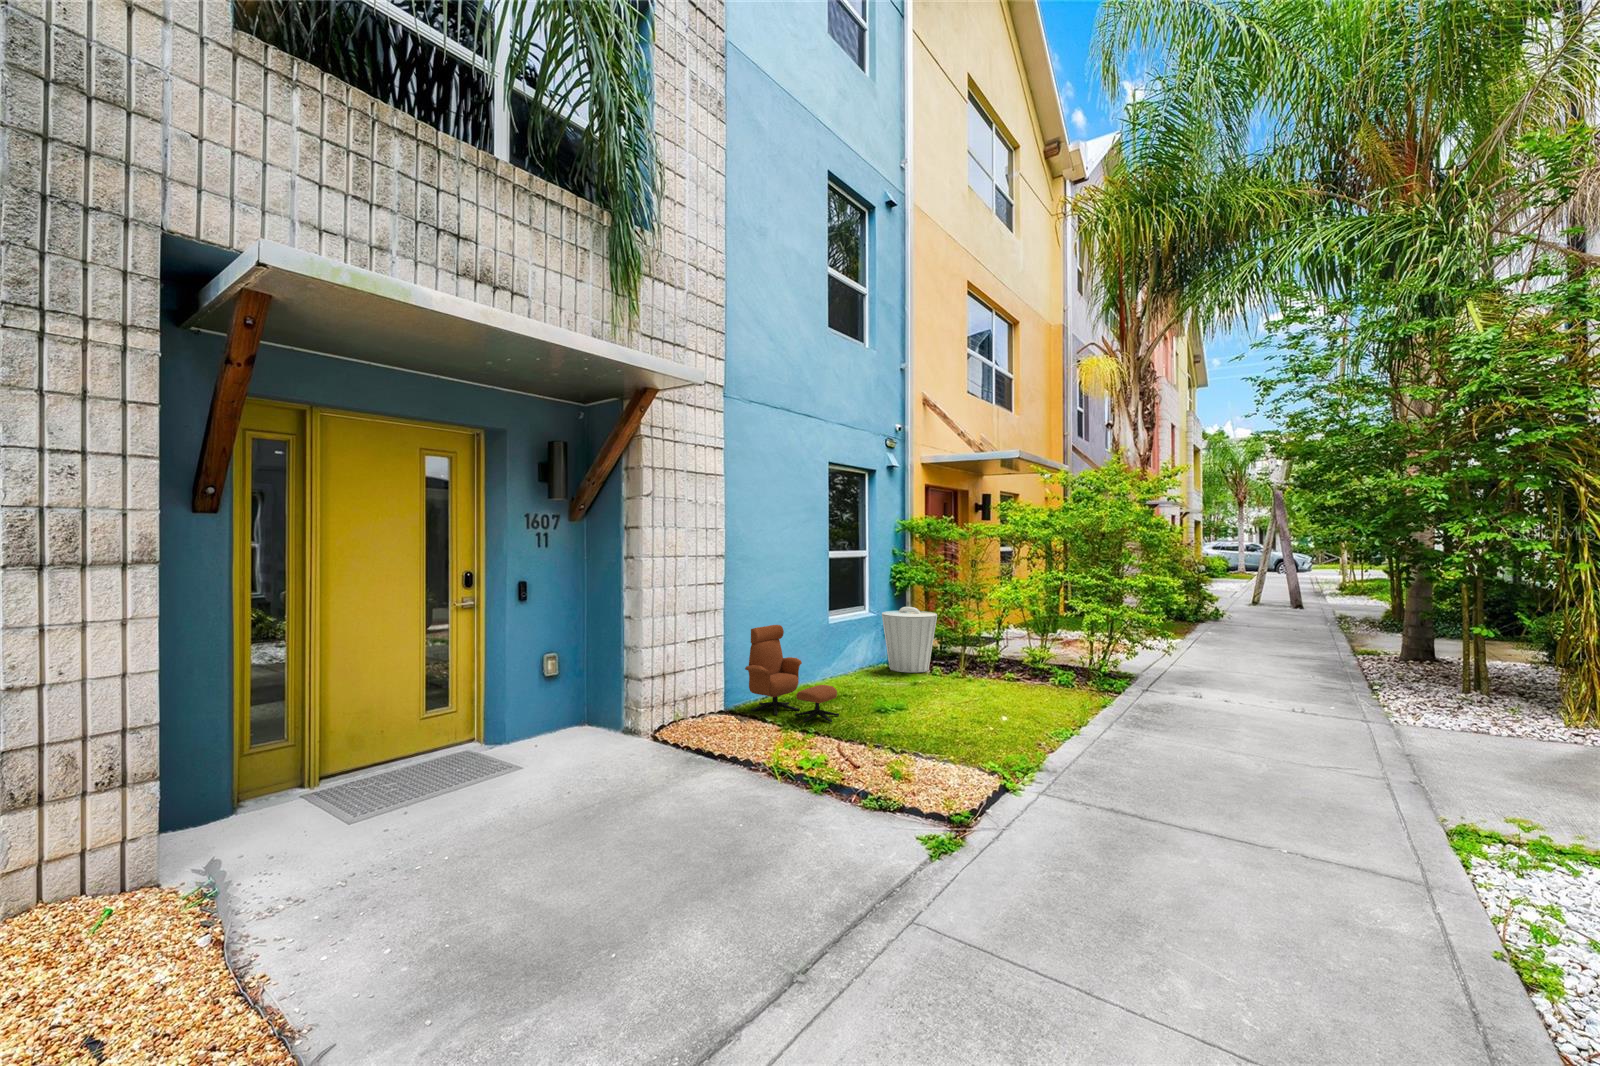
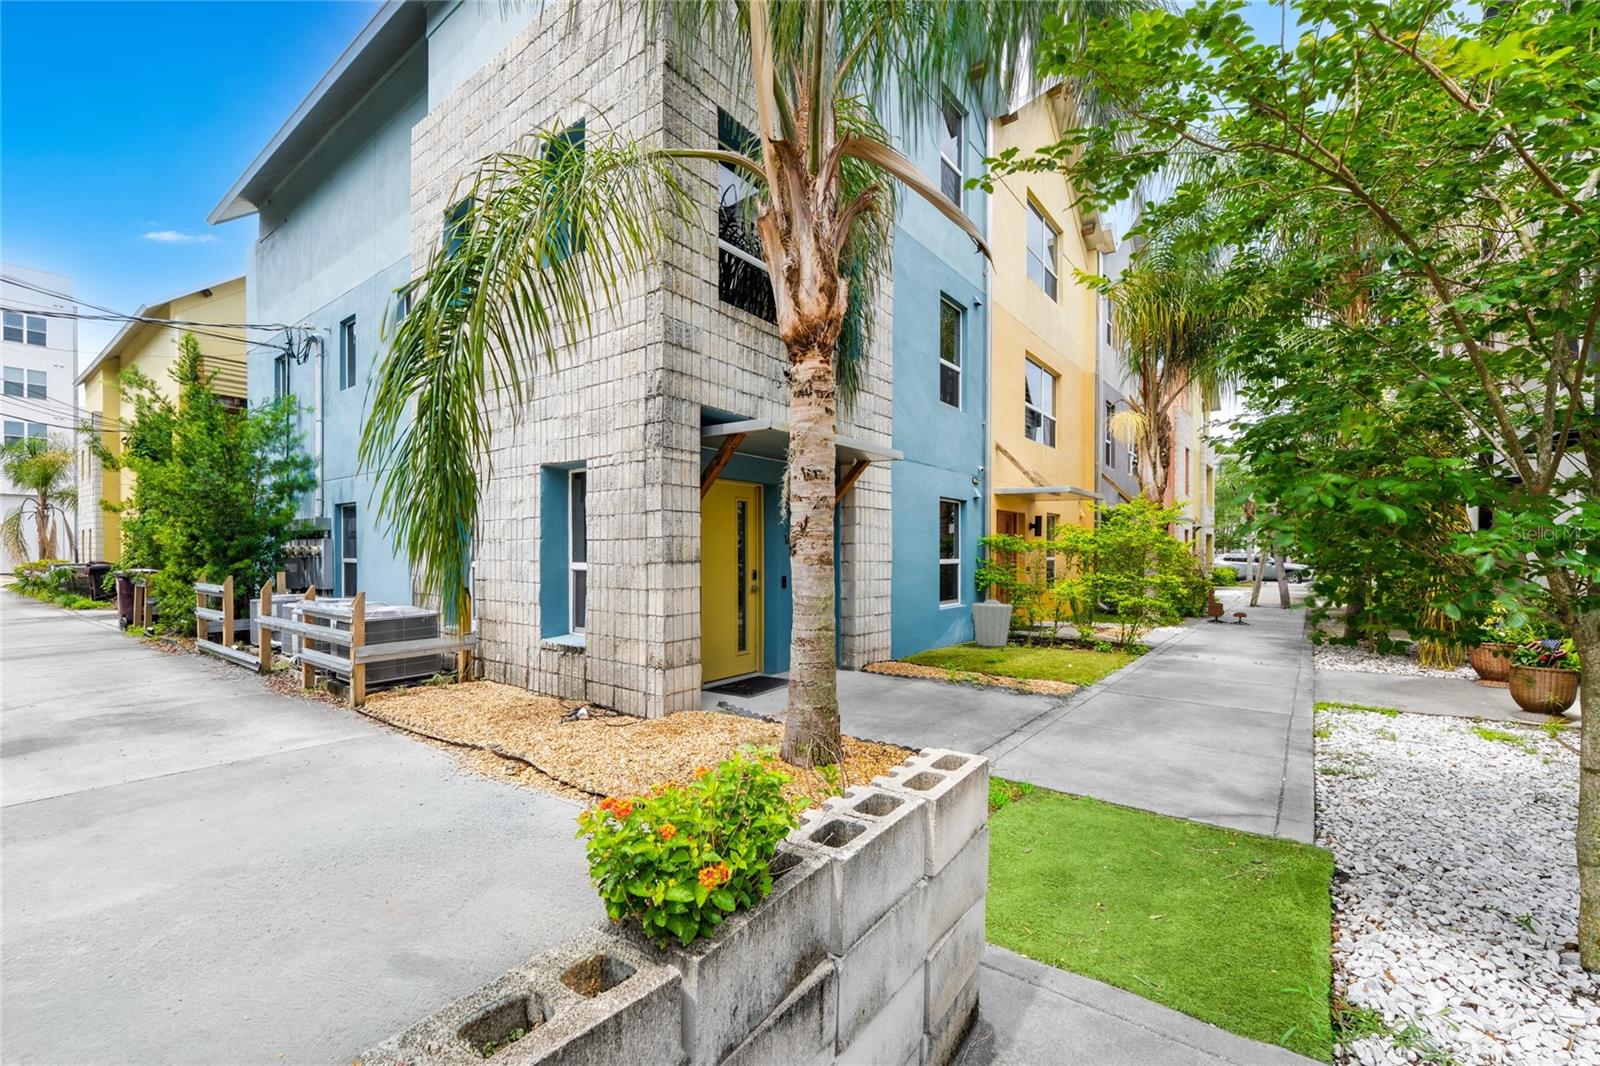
lounge chair: present [745,625,839,722] -> present [1208,589,1249,625]

